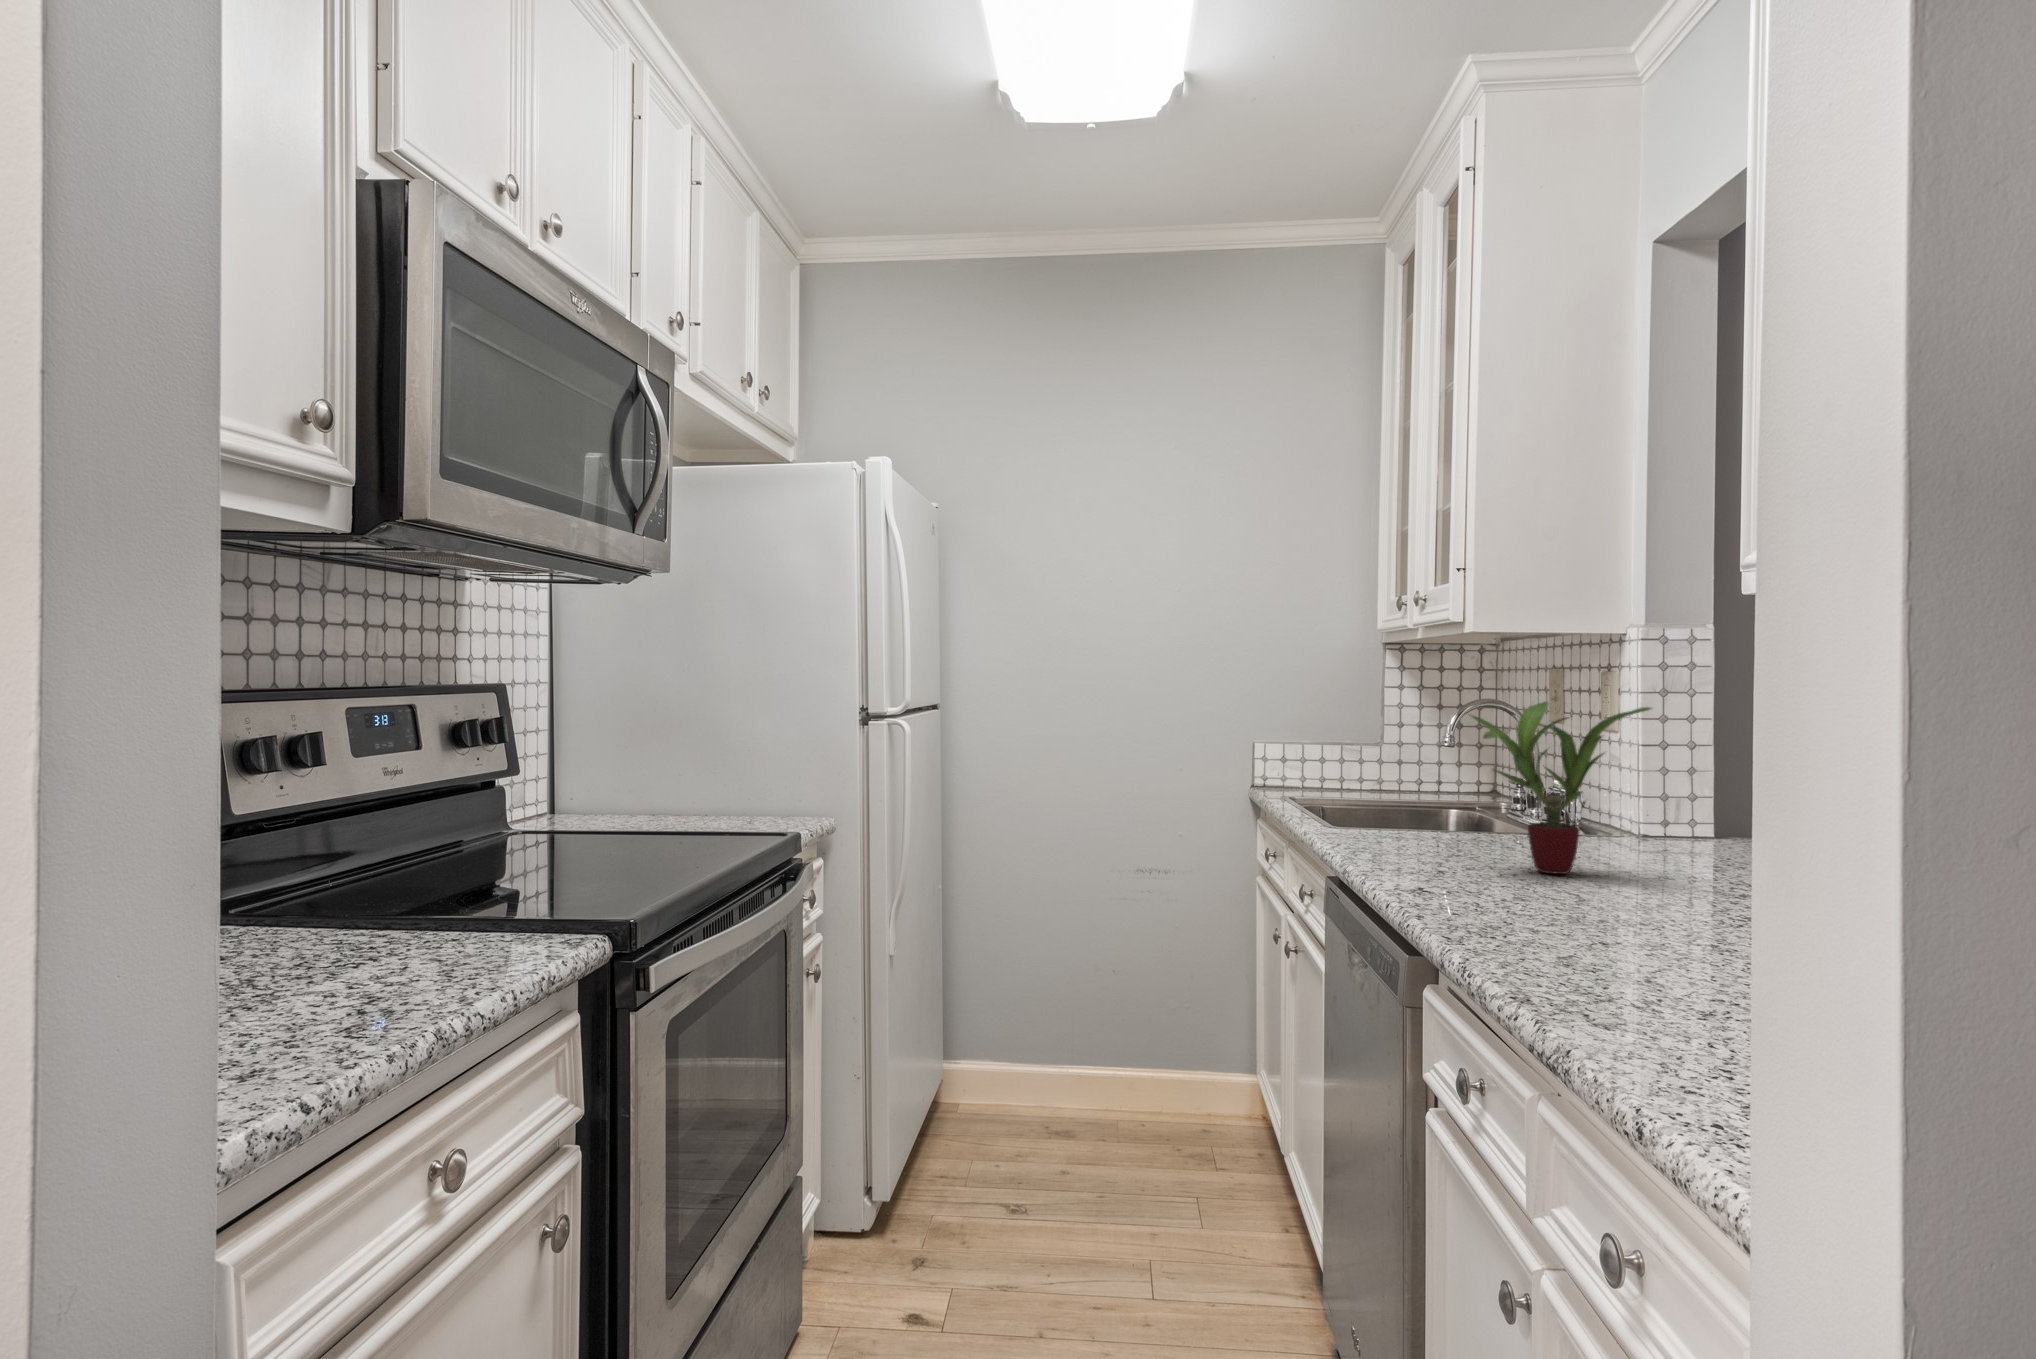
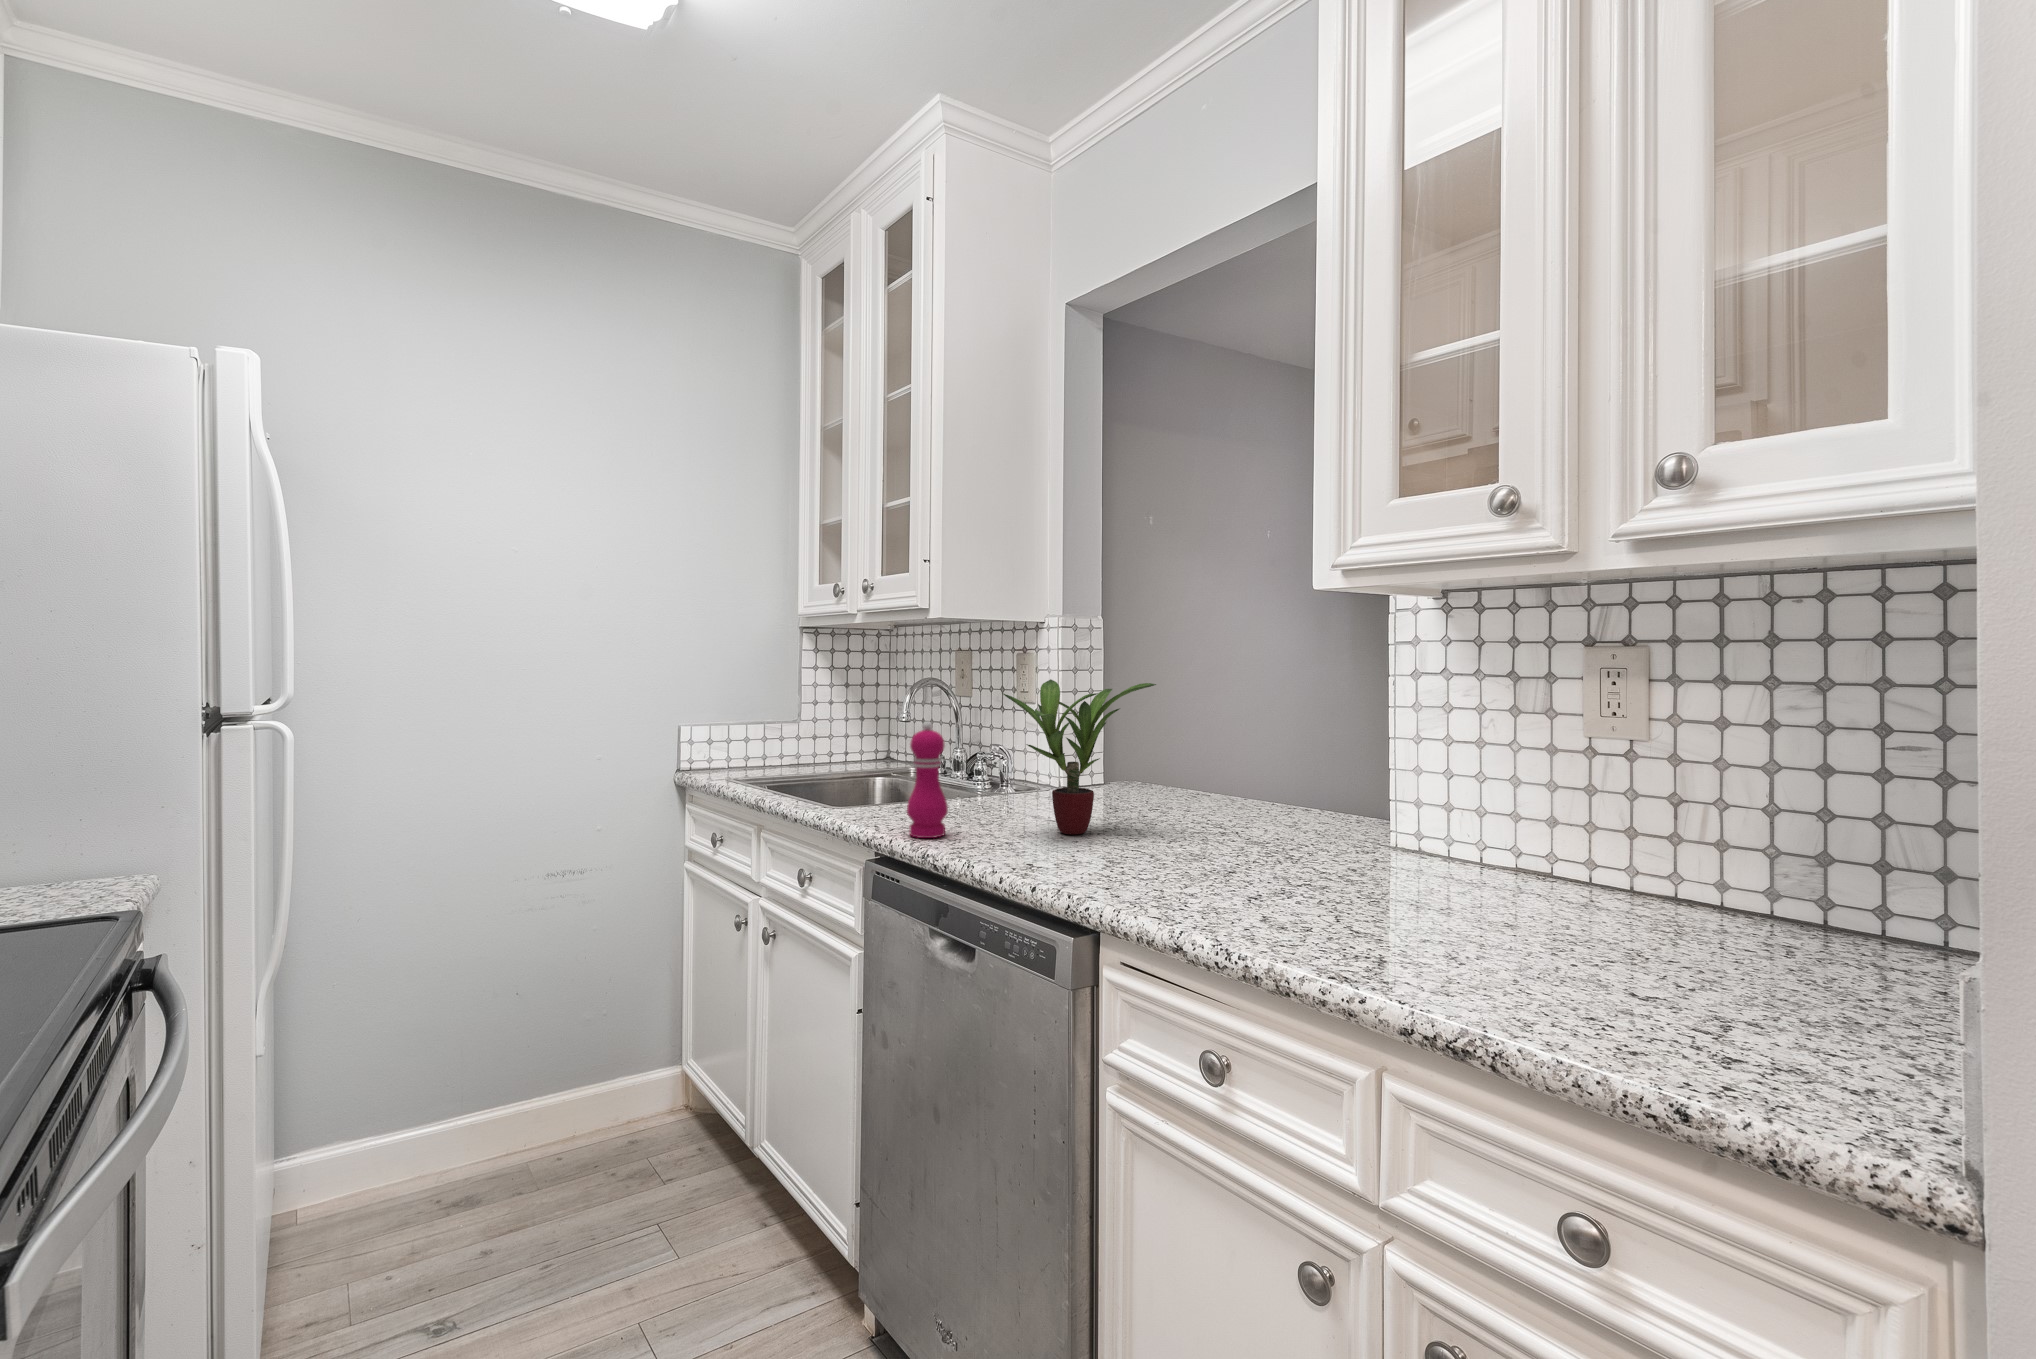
pepper mill: none [1367,740,1411,858] -> present [907,721,948,838]

